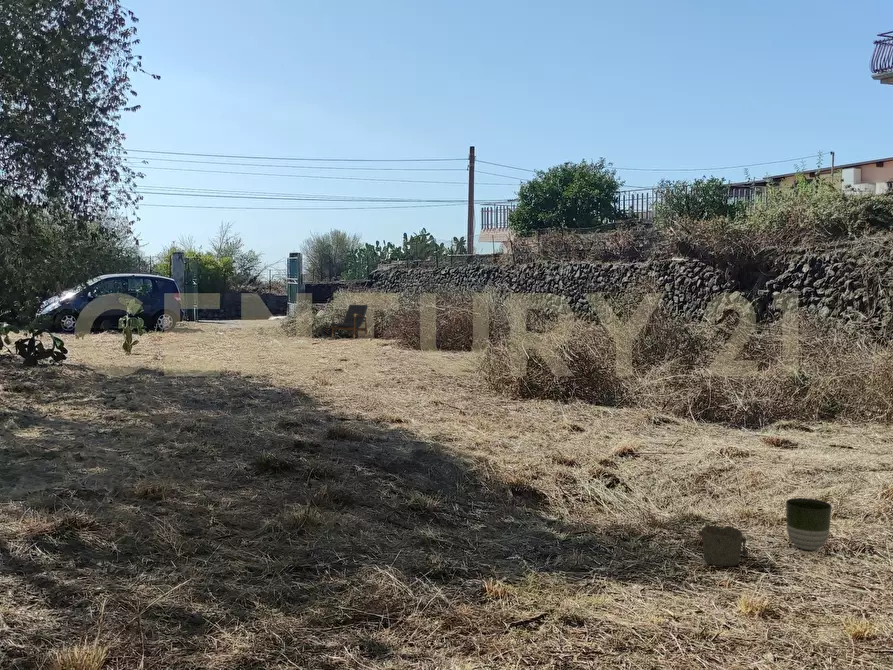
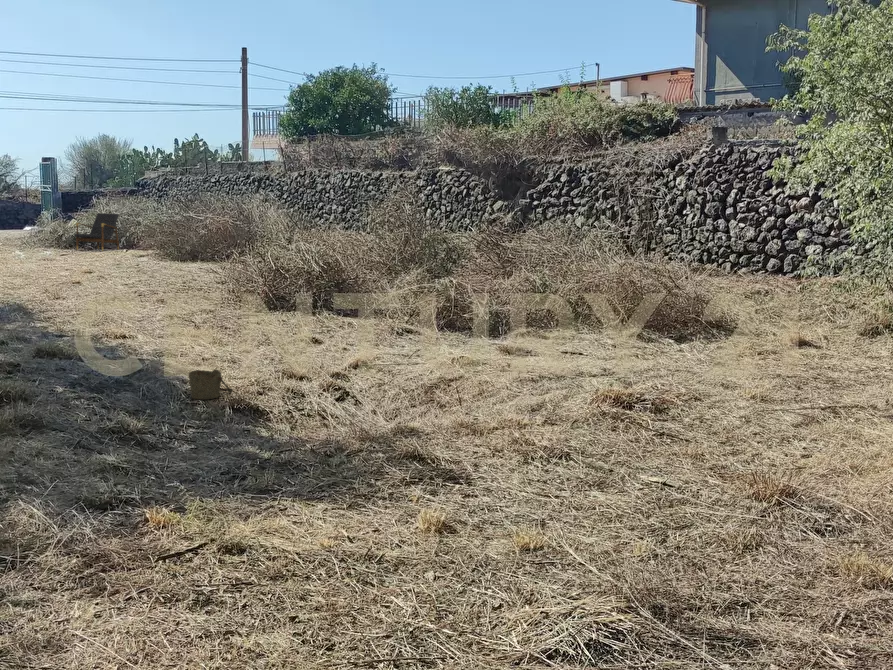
planter: present [786,498,832,550] -> none [485,404,529,458]
bucket: present [698,526,748,566] -> present [189,370,233,400]

